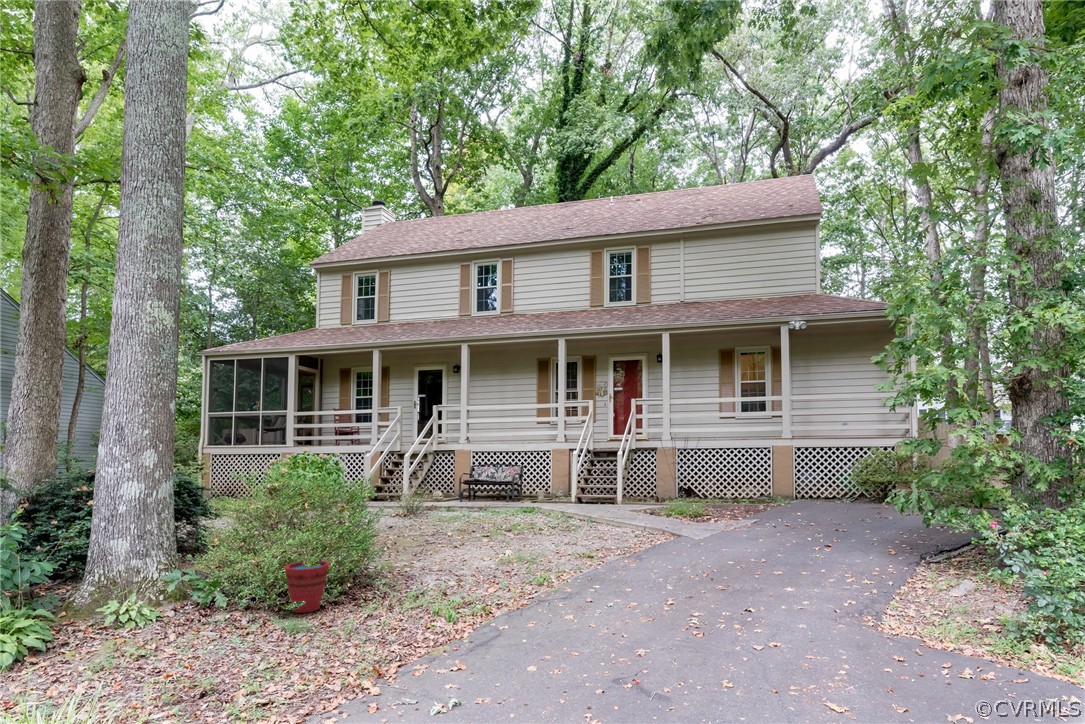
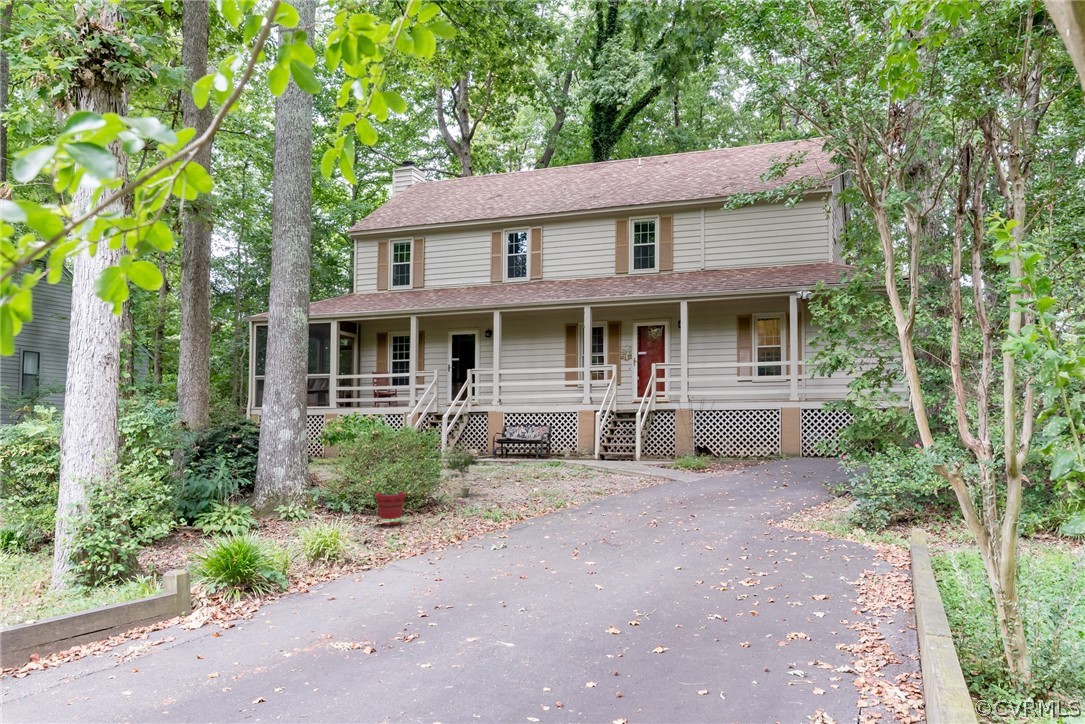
potted plant: none [397,502,442,559] -> present [448,454,480,497]

